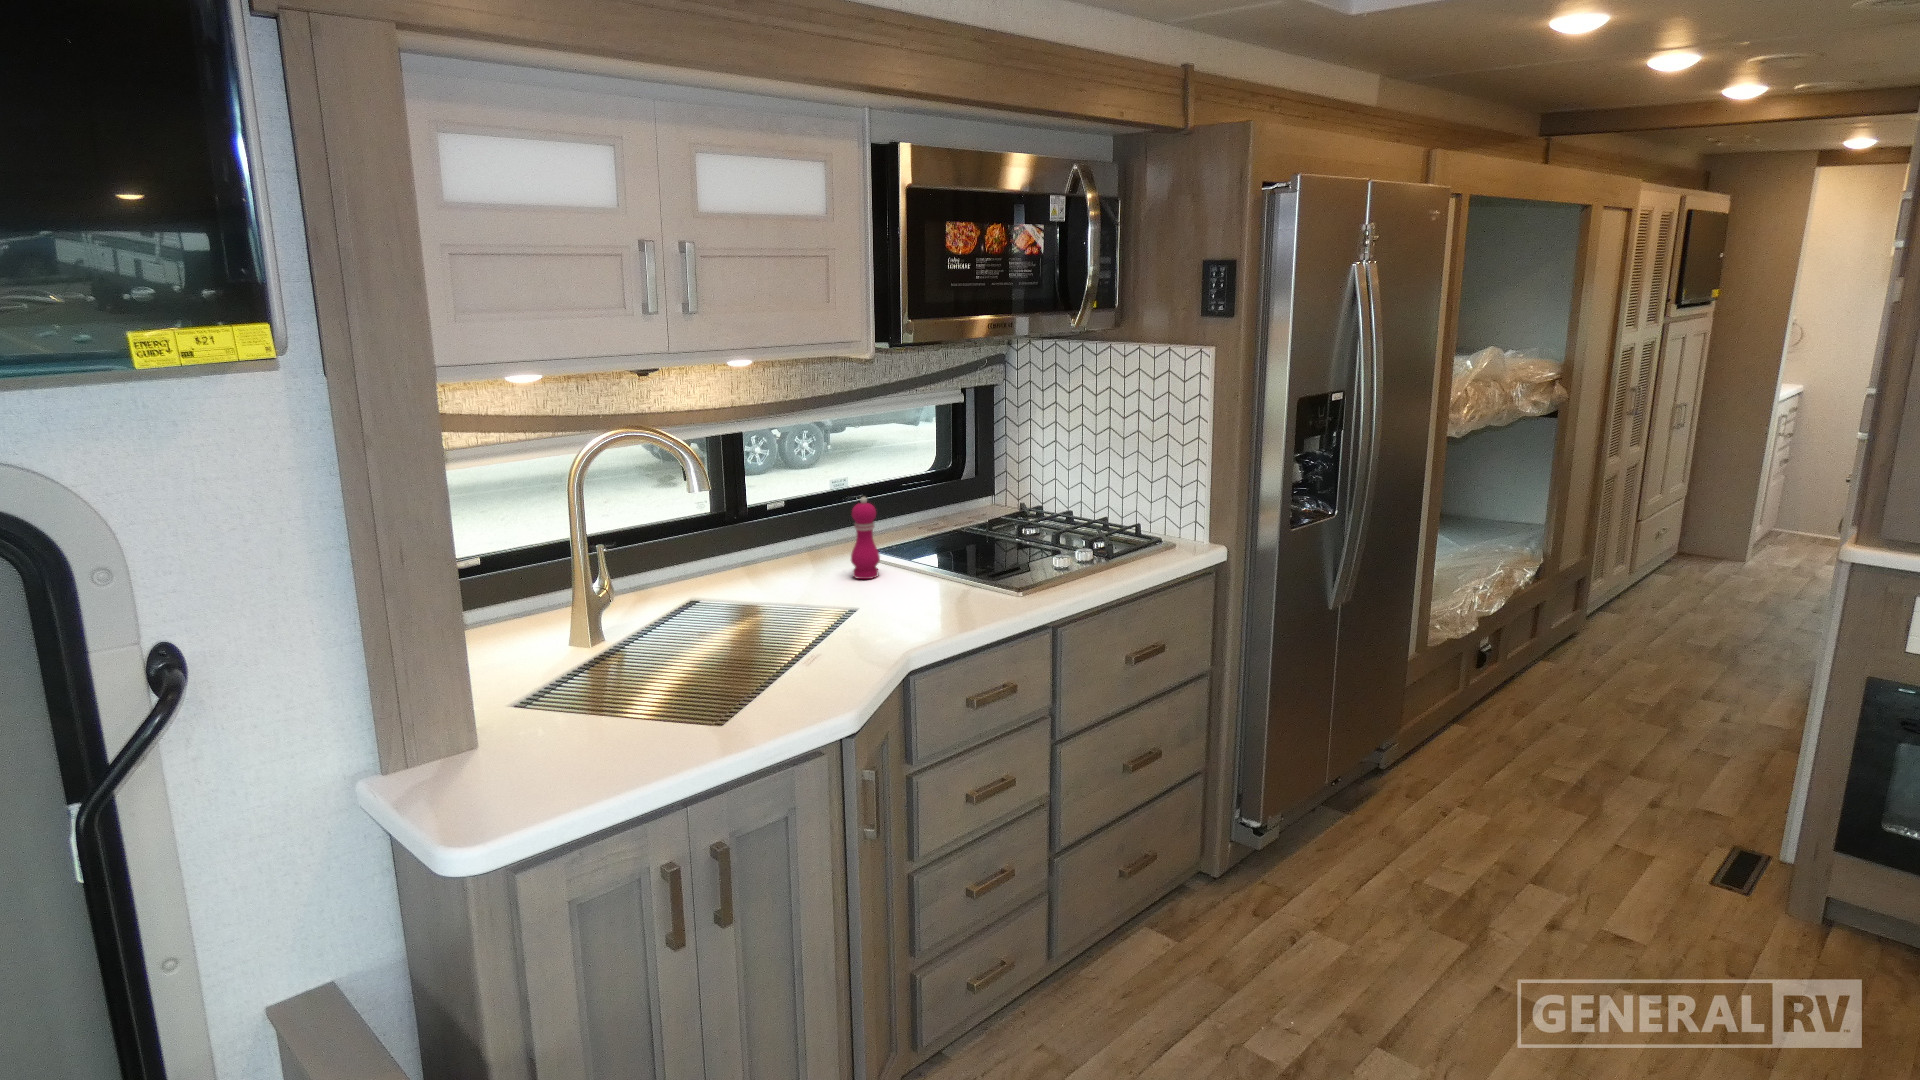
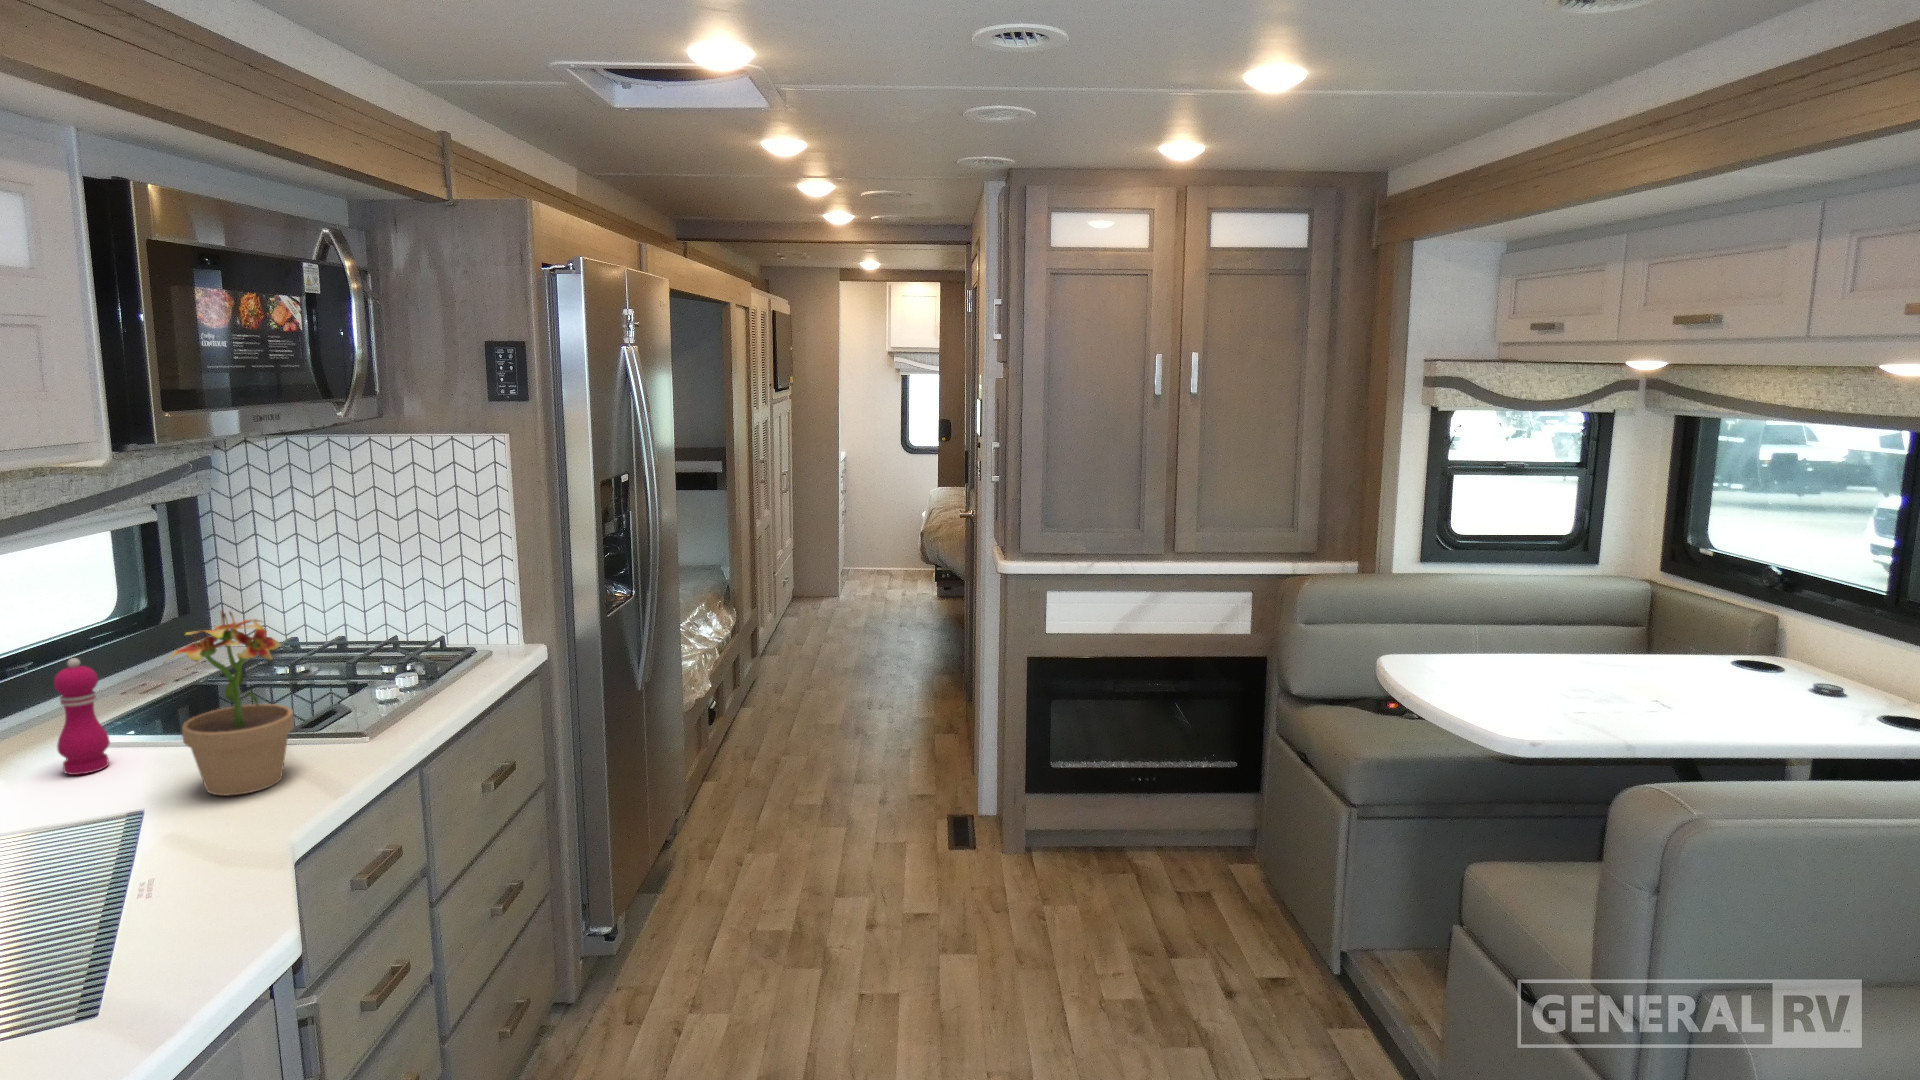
potted plant: none [888,475,969,615] -> present [169,611,294,795]

